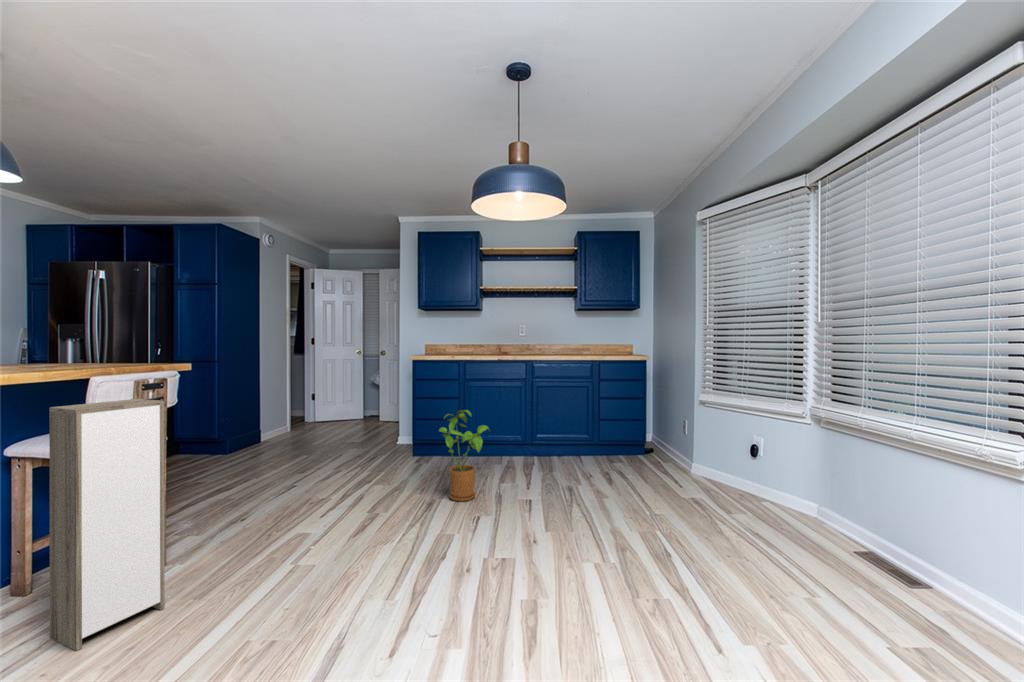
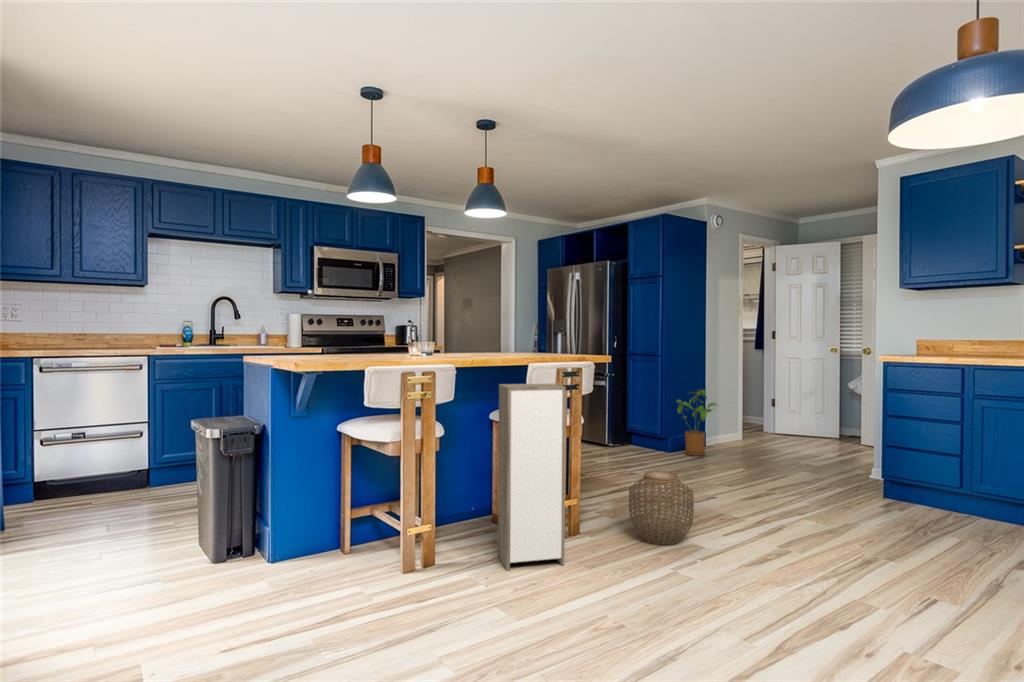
house plant: present [439,410,490,501] -> present [677,390,717,456]
woven basket: none [229,472,298,546] -> present [629,471,694,545]

